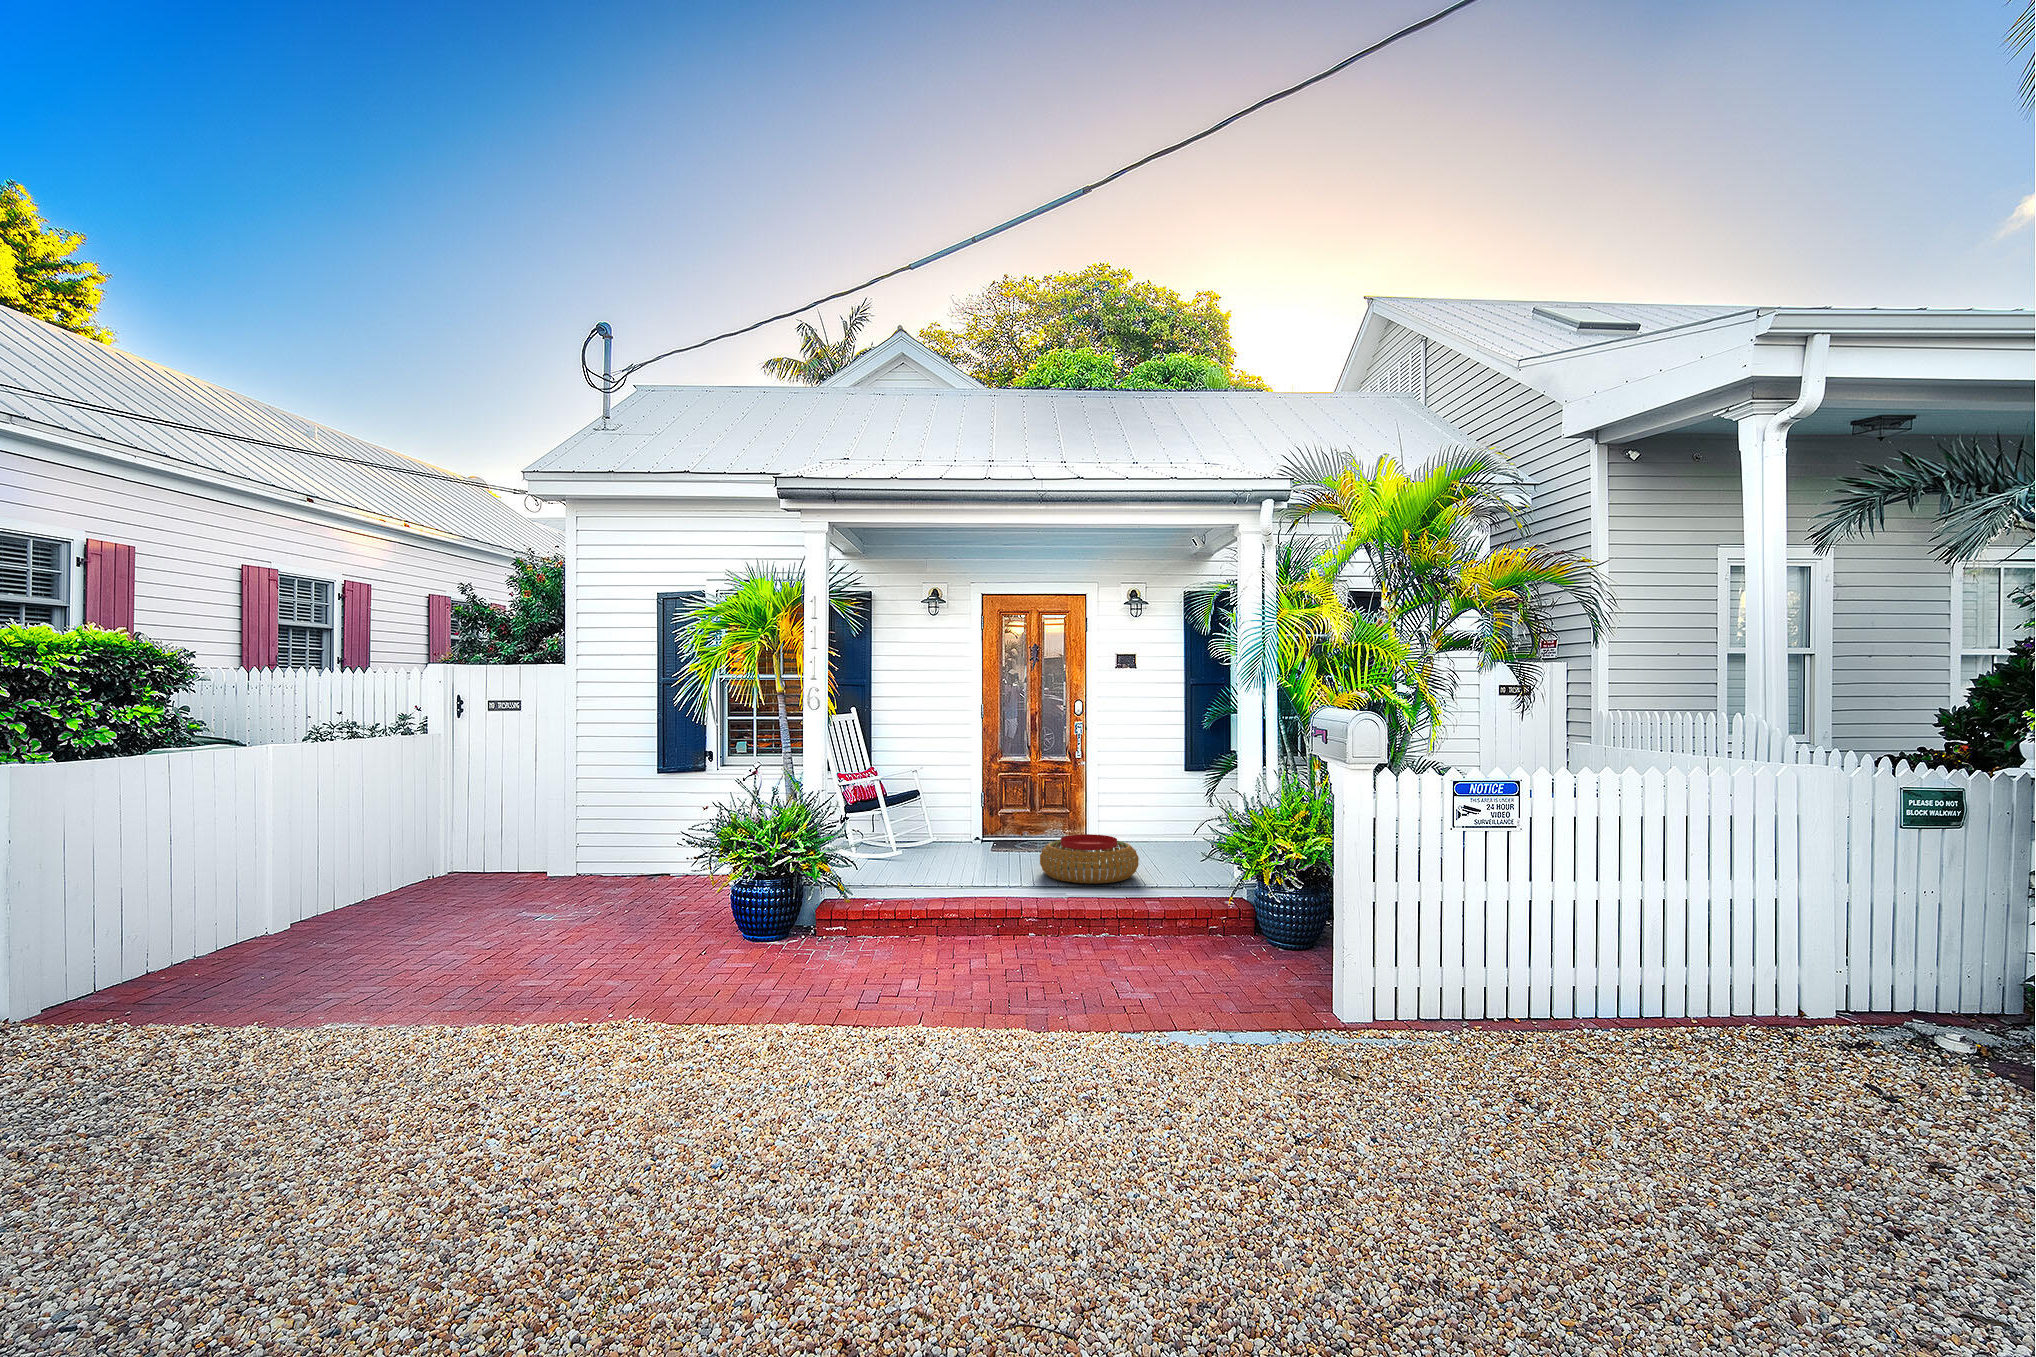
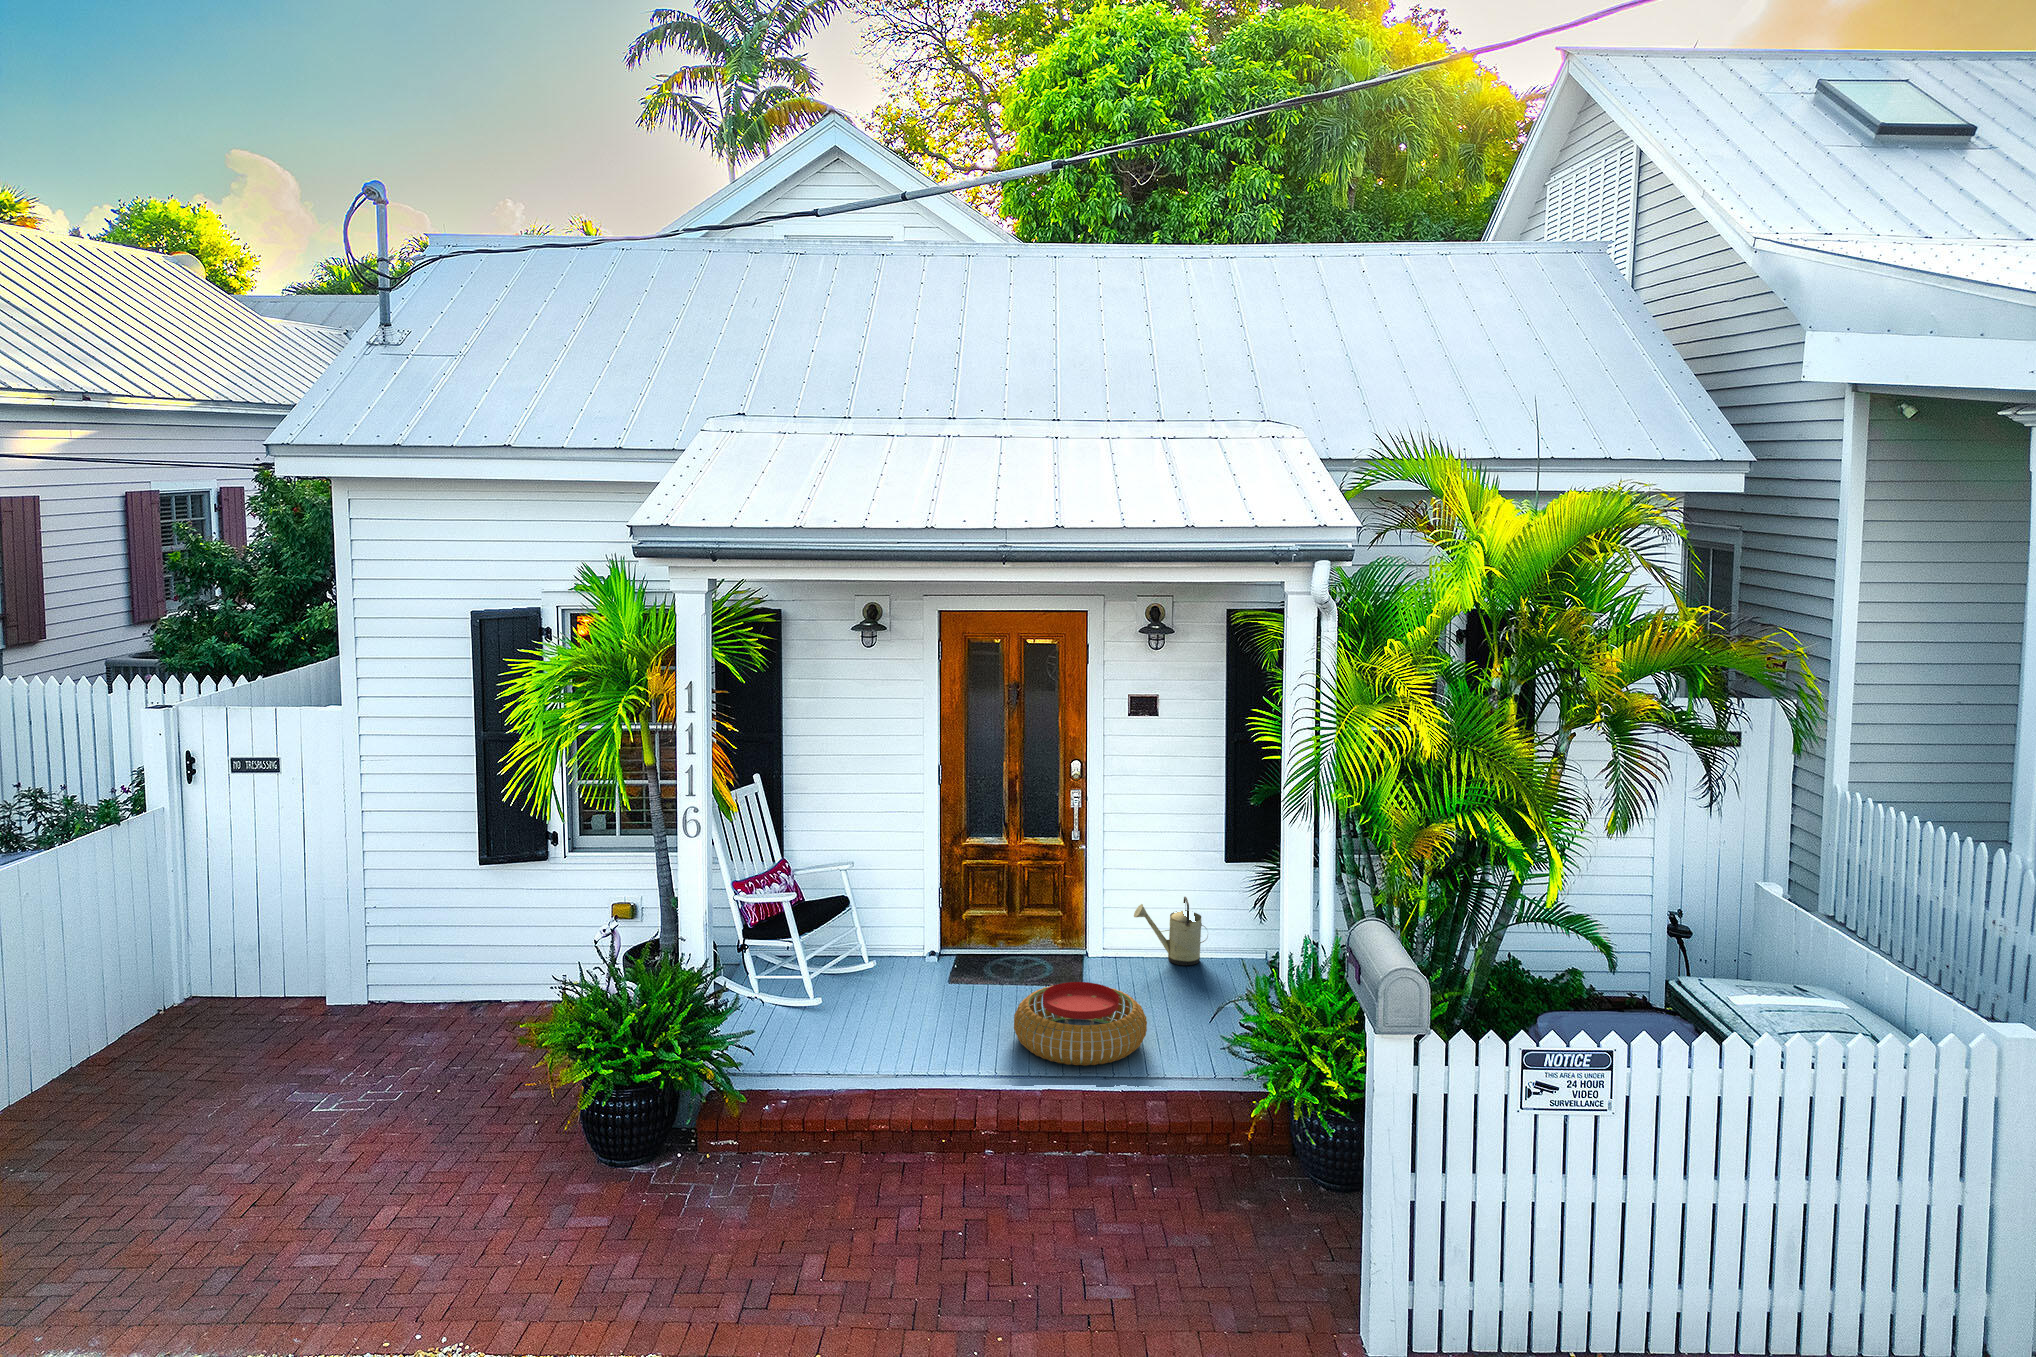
watering can: none [1122,796,1176,844] -> present [1134,897,1206,965]

